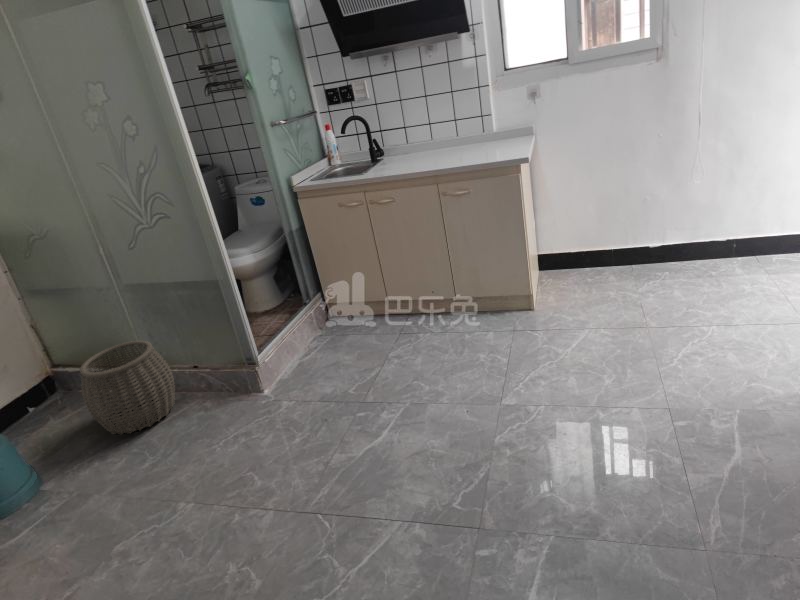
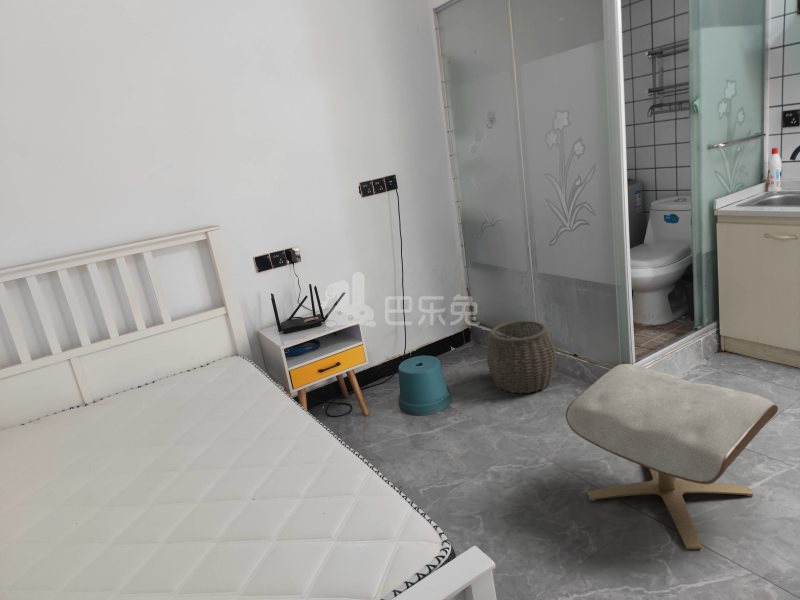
ottoman: none [191,355,387,531] -> present [566,364,778,549]

